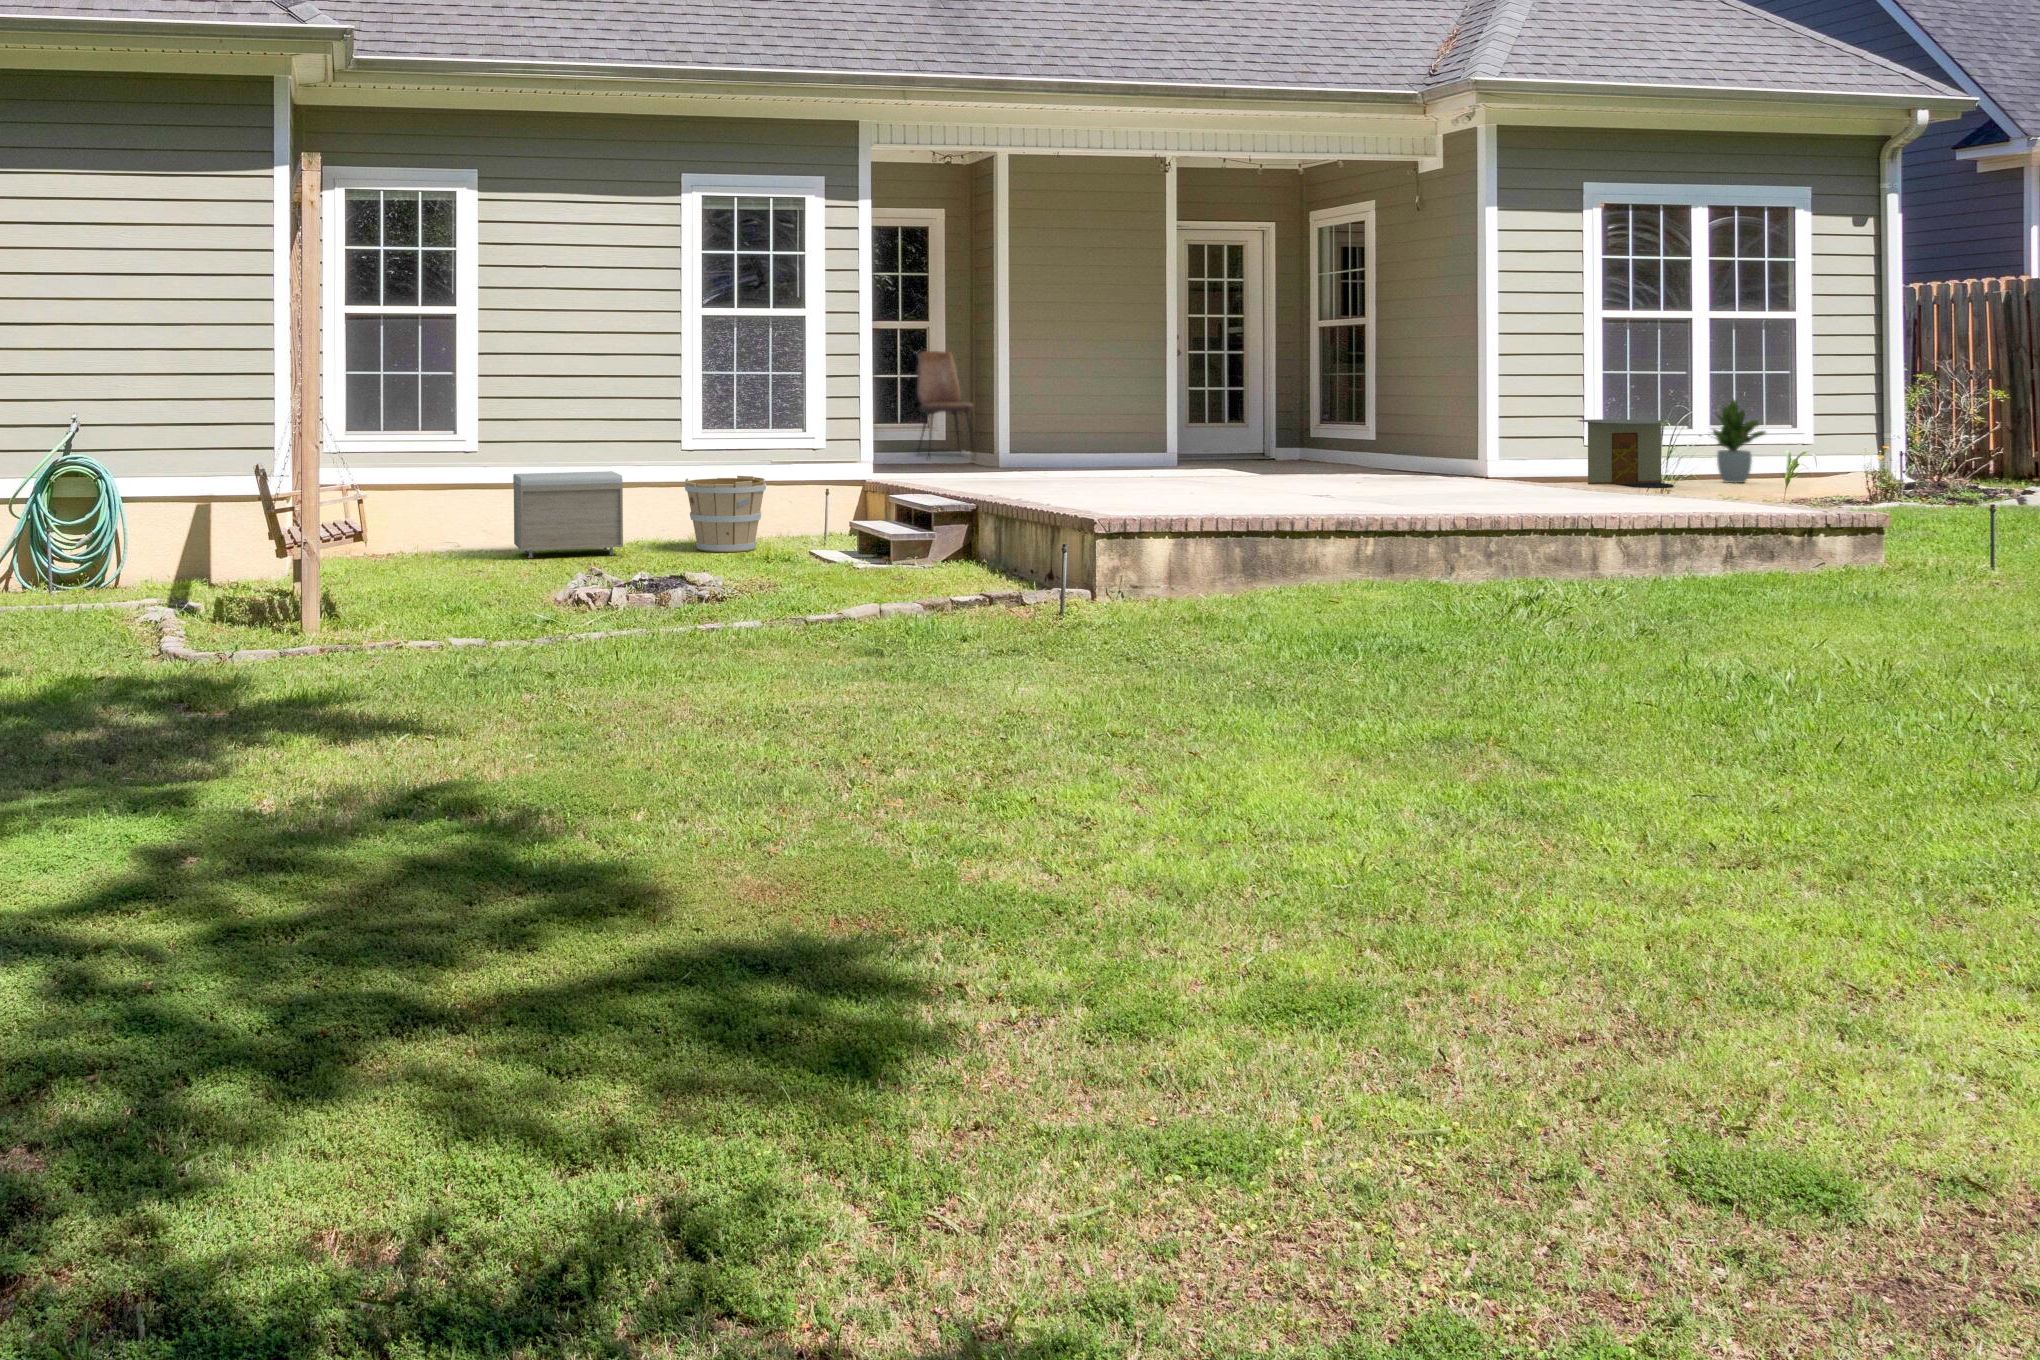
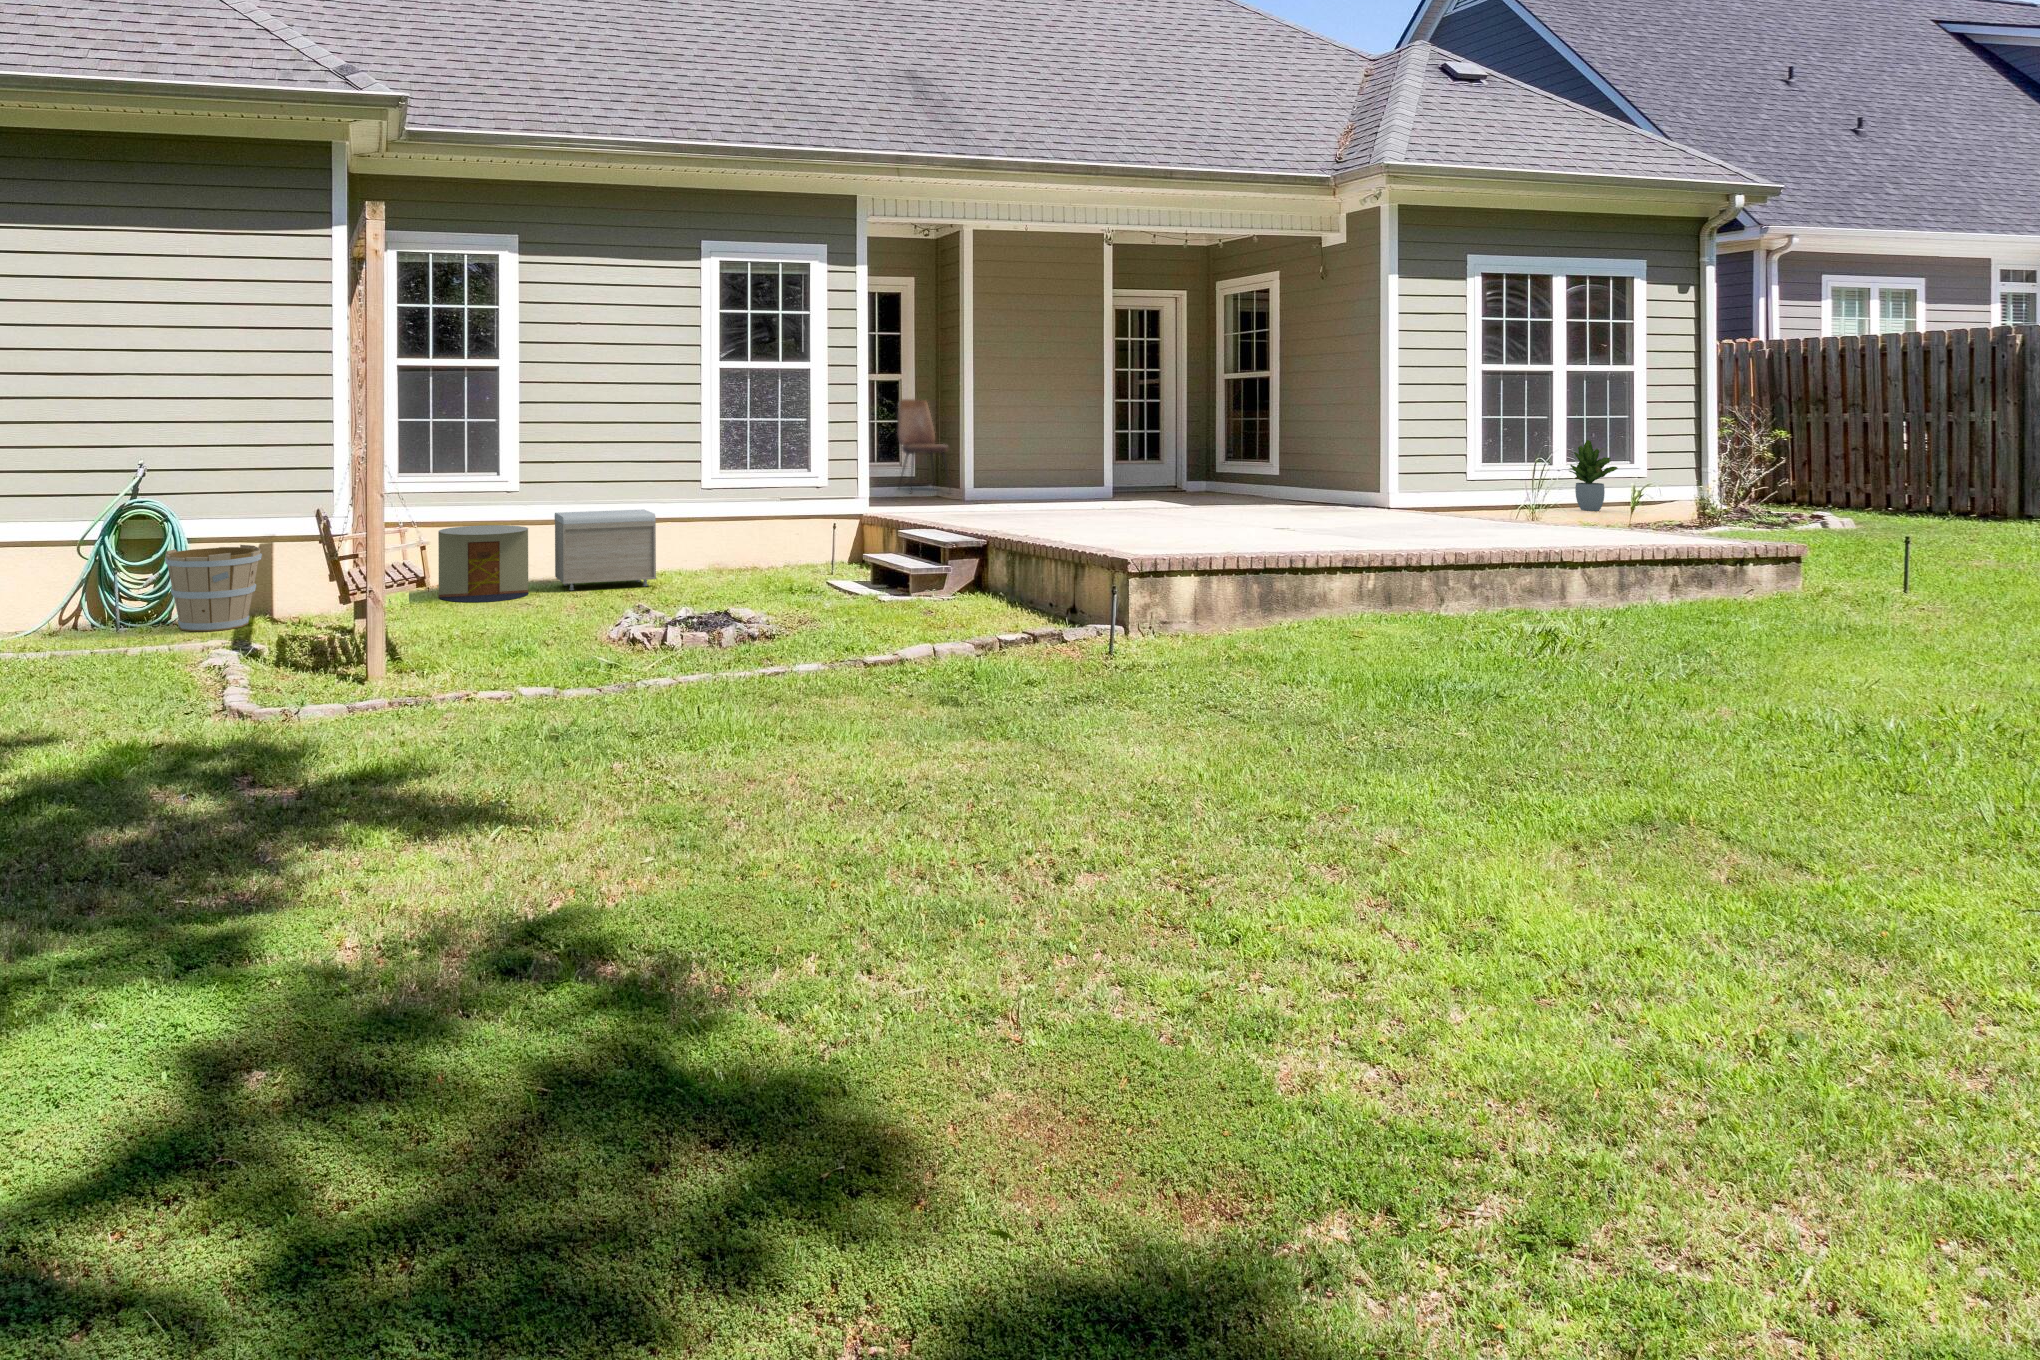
side table: present [1578,419,1673,488] -> present [438,525,529,602]
wooden bucket: present [685,476,766,552] -> present [165,545,262,632]

